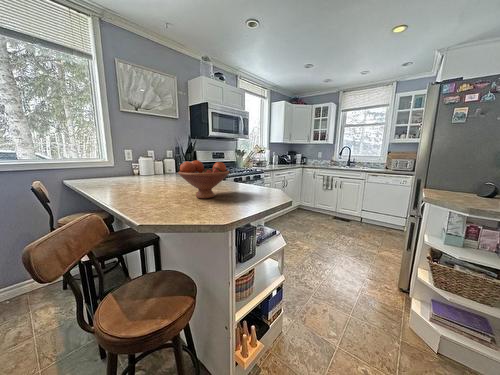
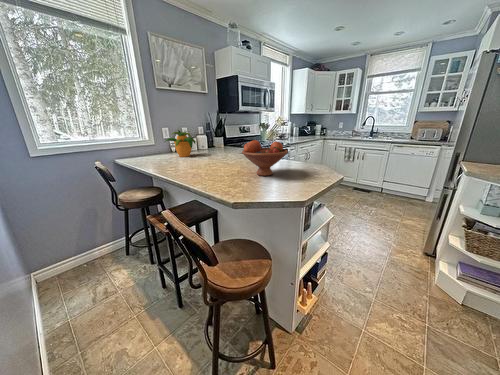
potted plant: none [120,151,159,179] -> present [165,130,196,157]

